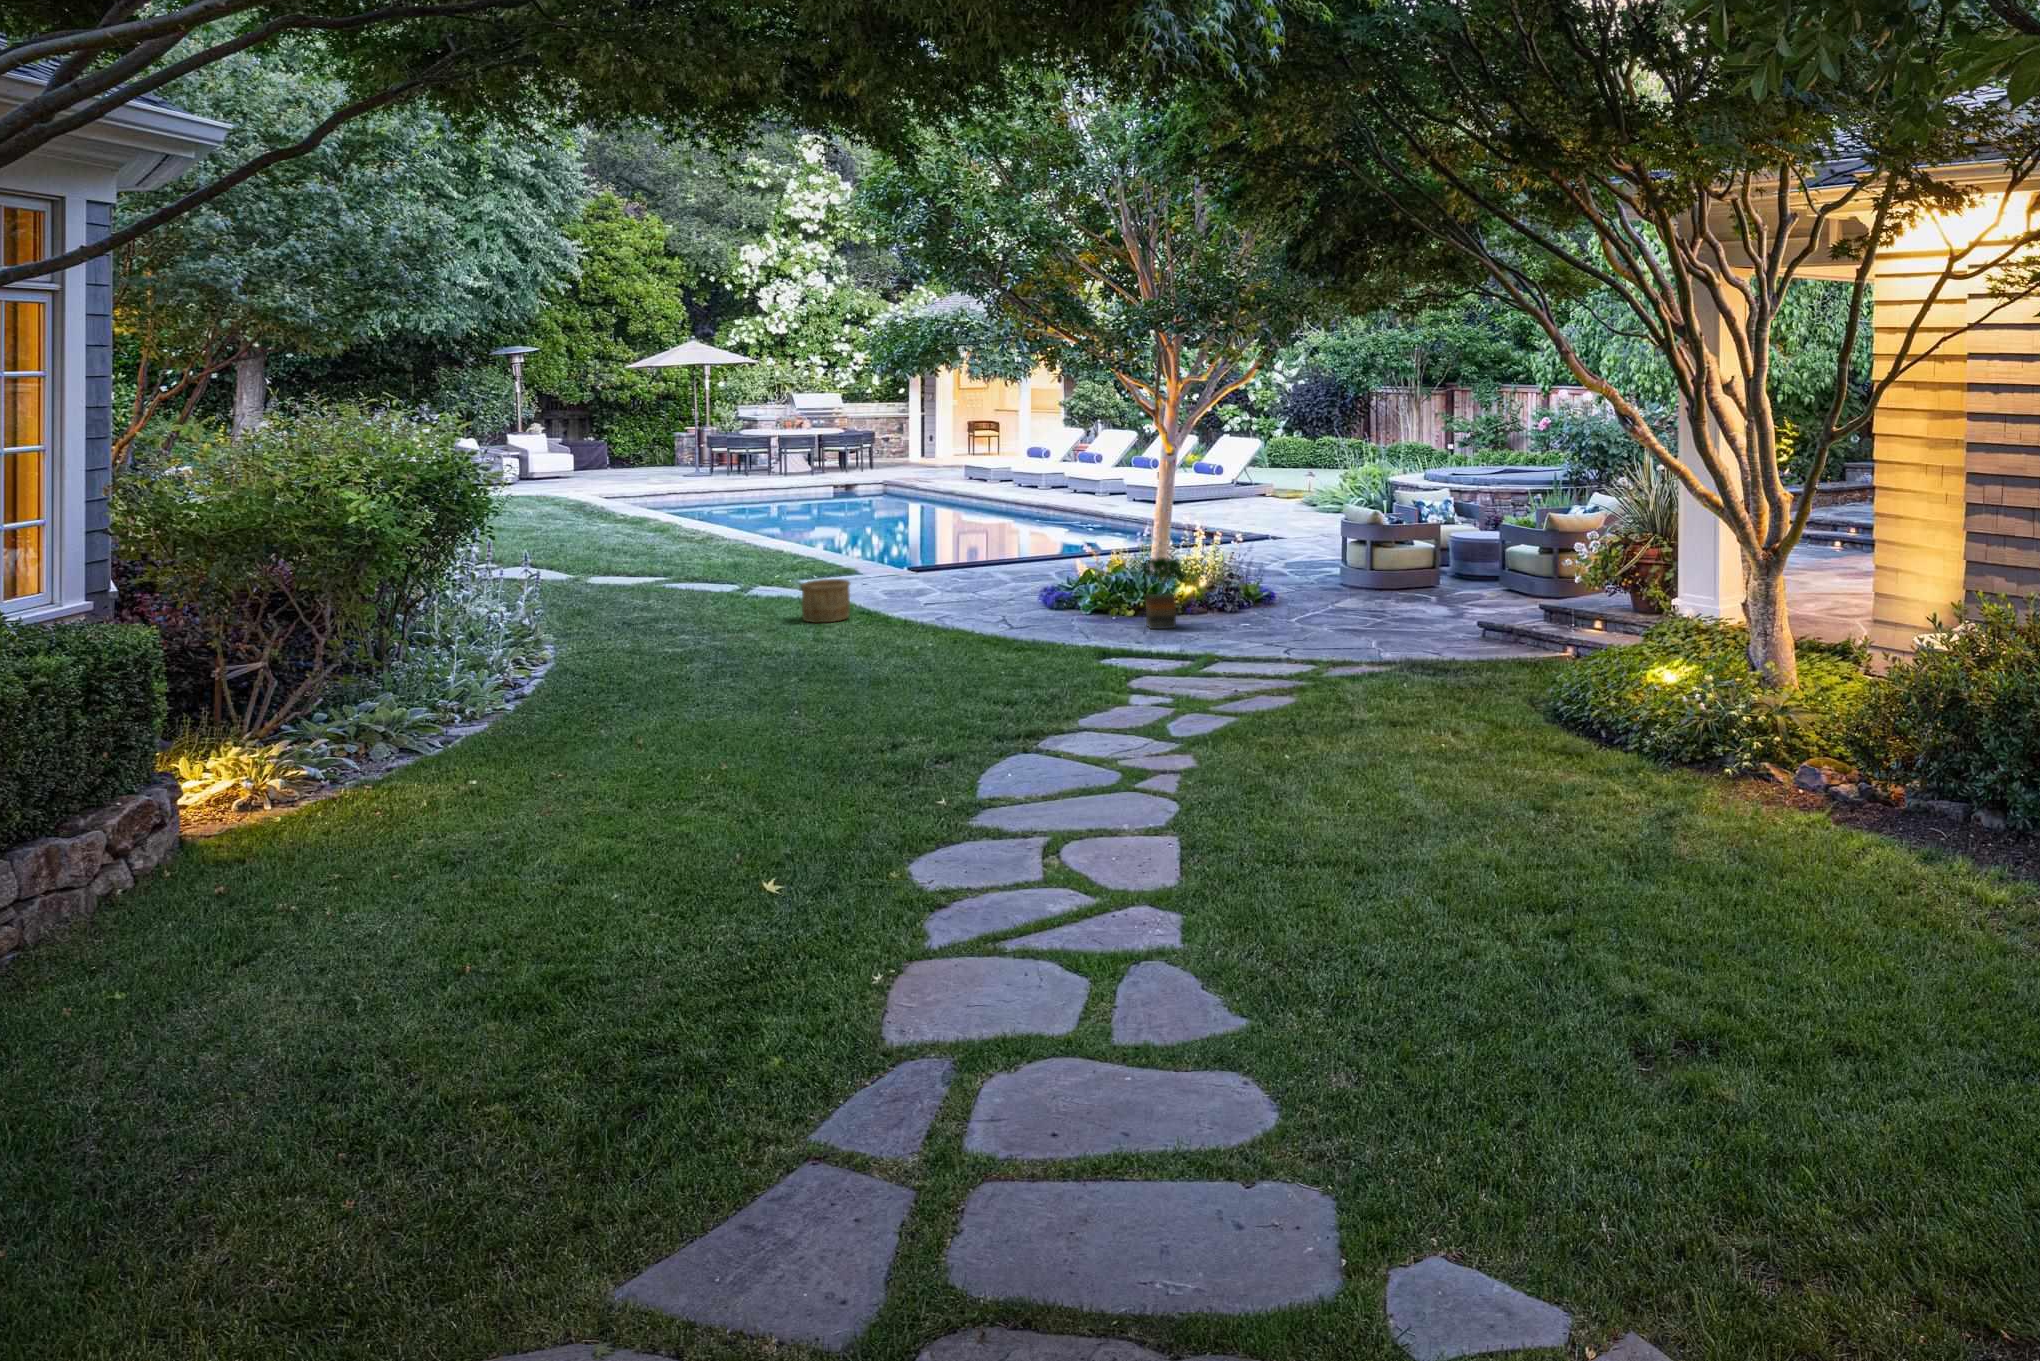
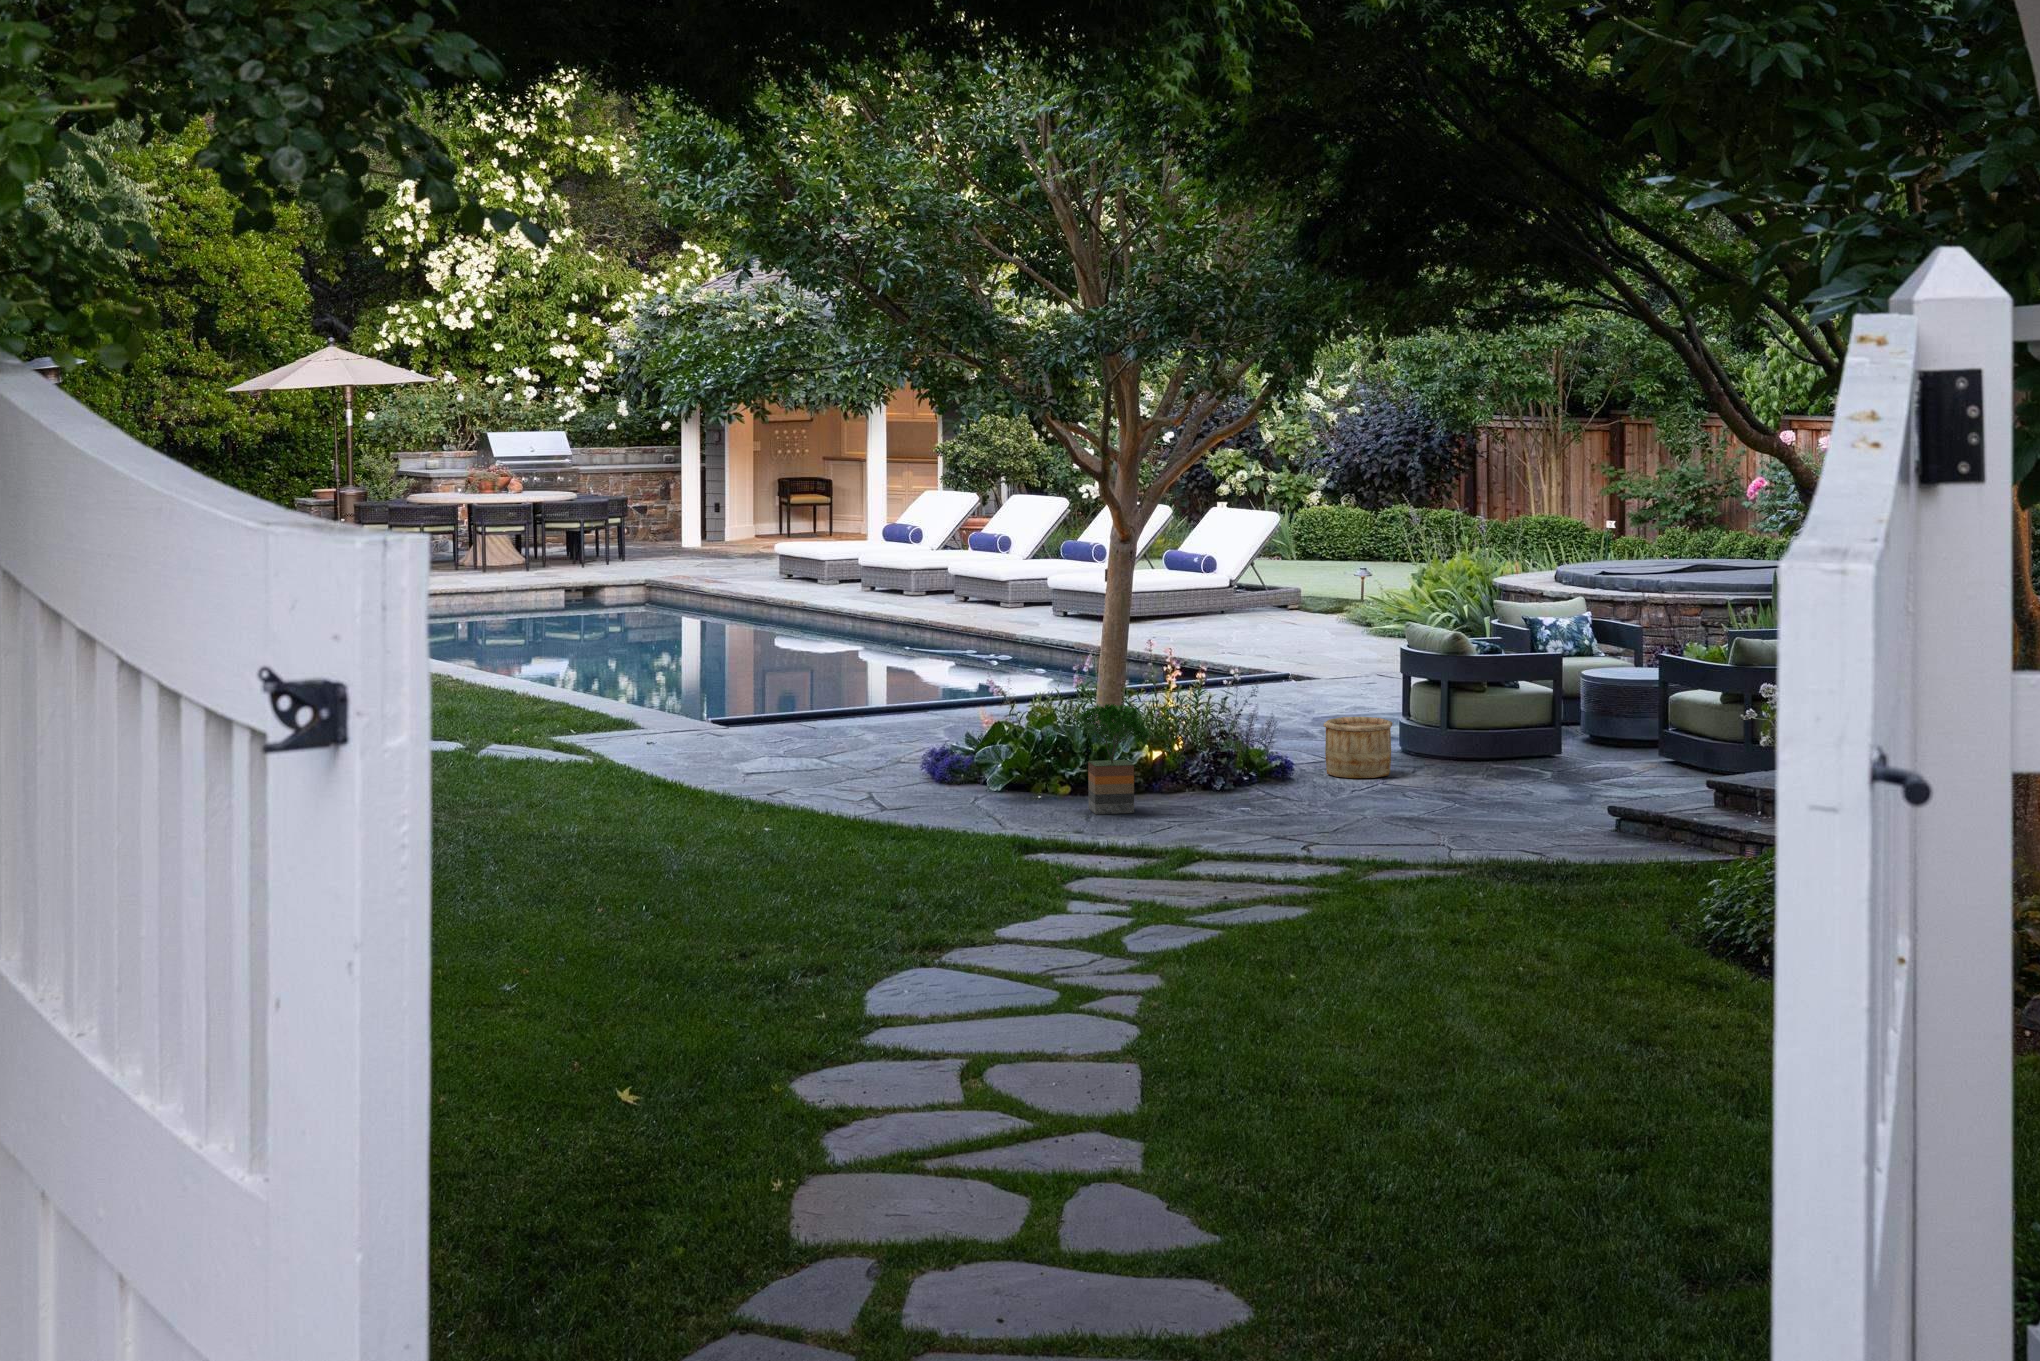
wooden bucket: present [801,579,850,623] -> present [1323,717,1393,778]

